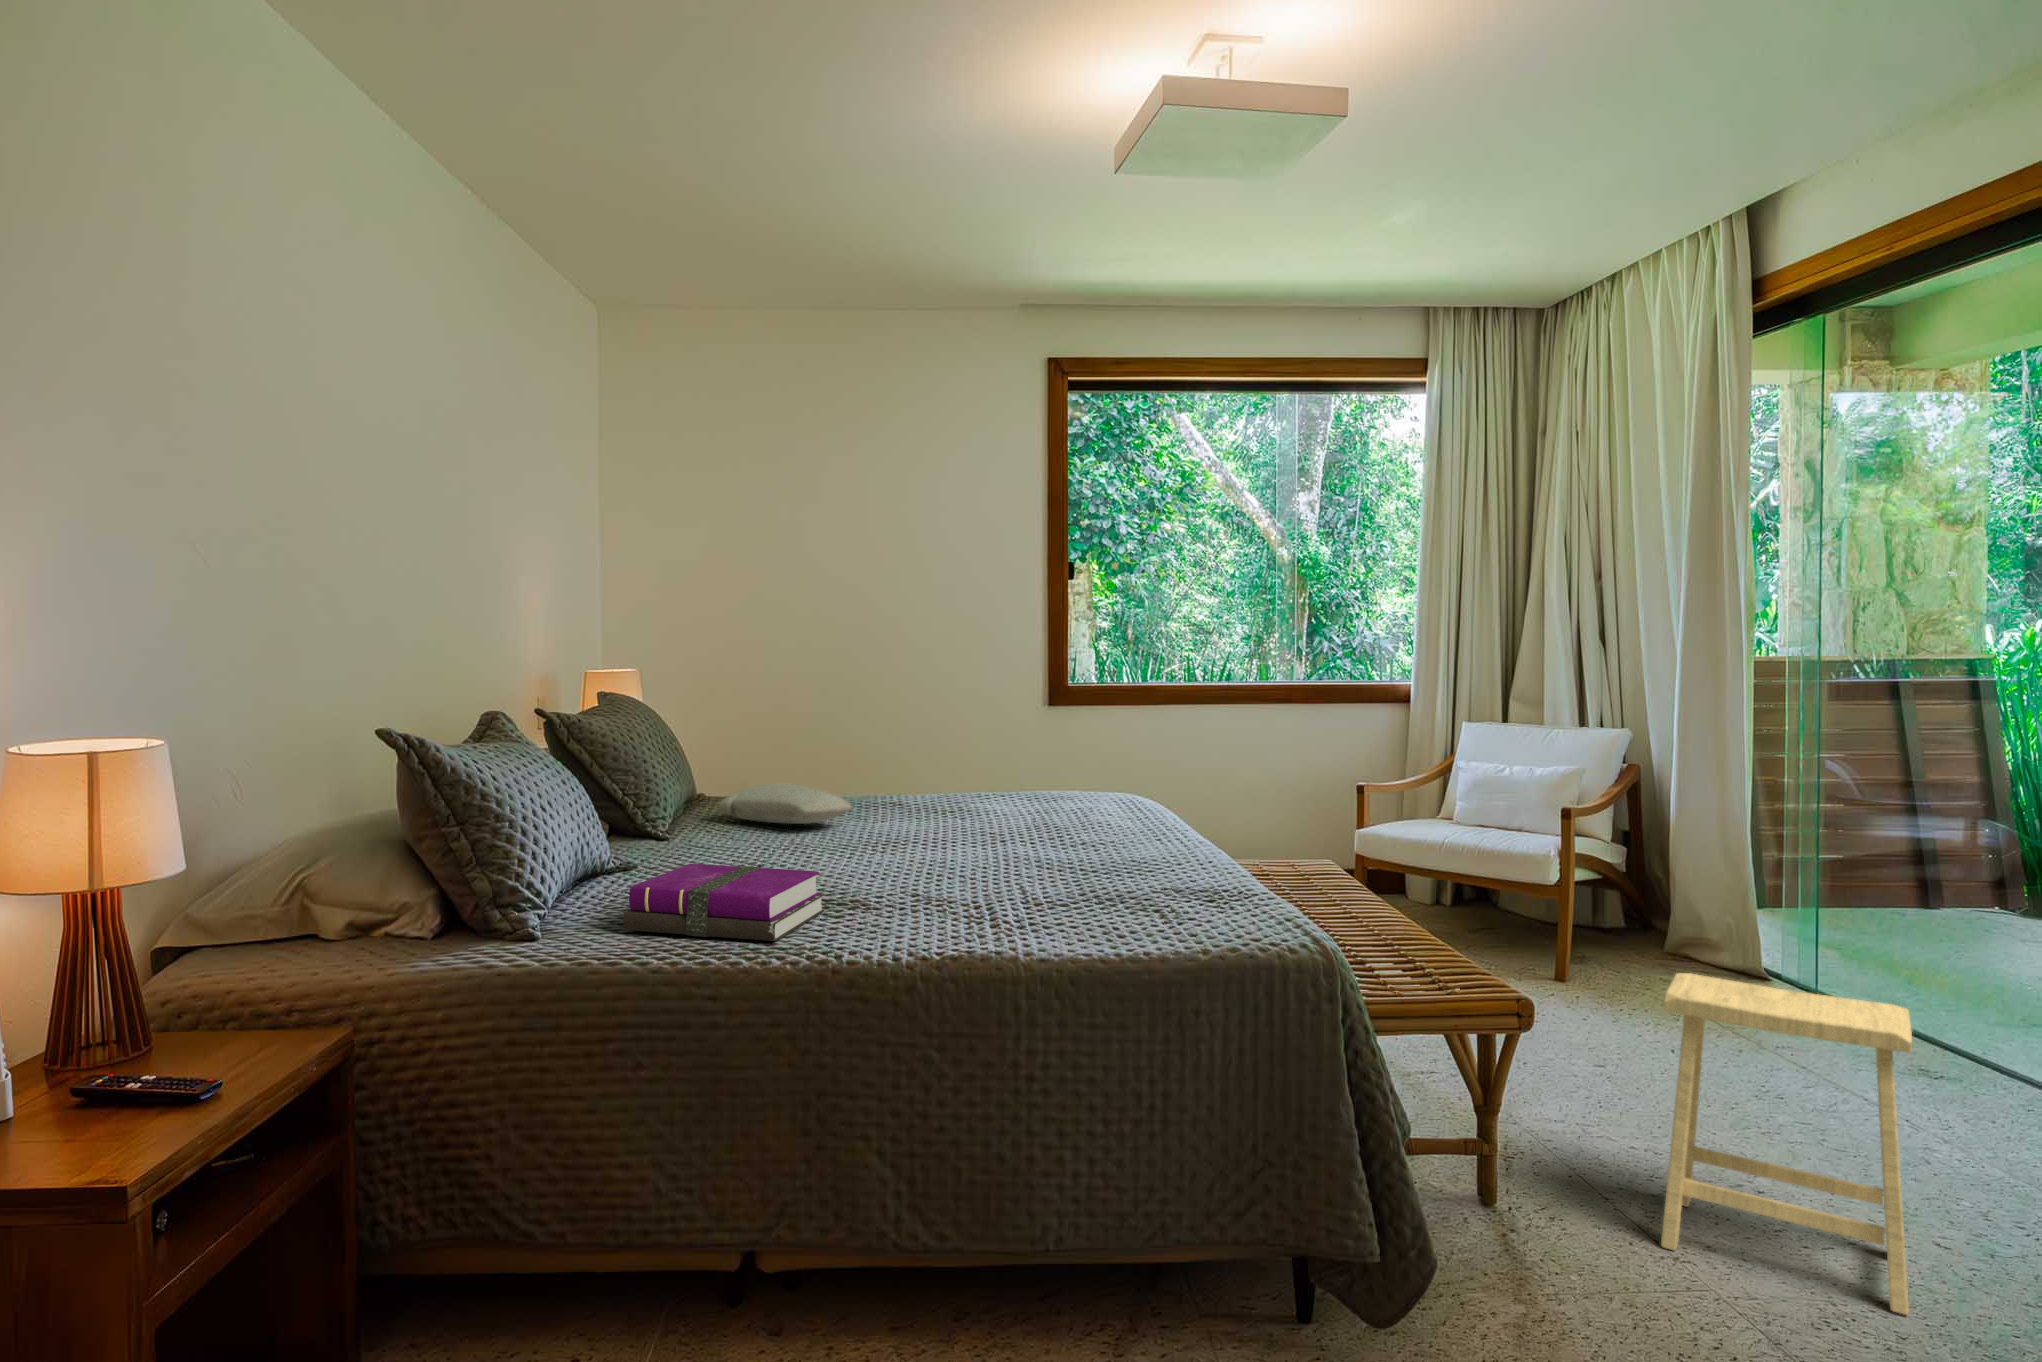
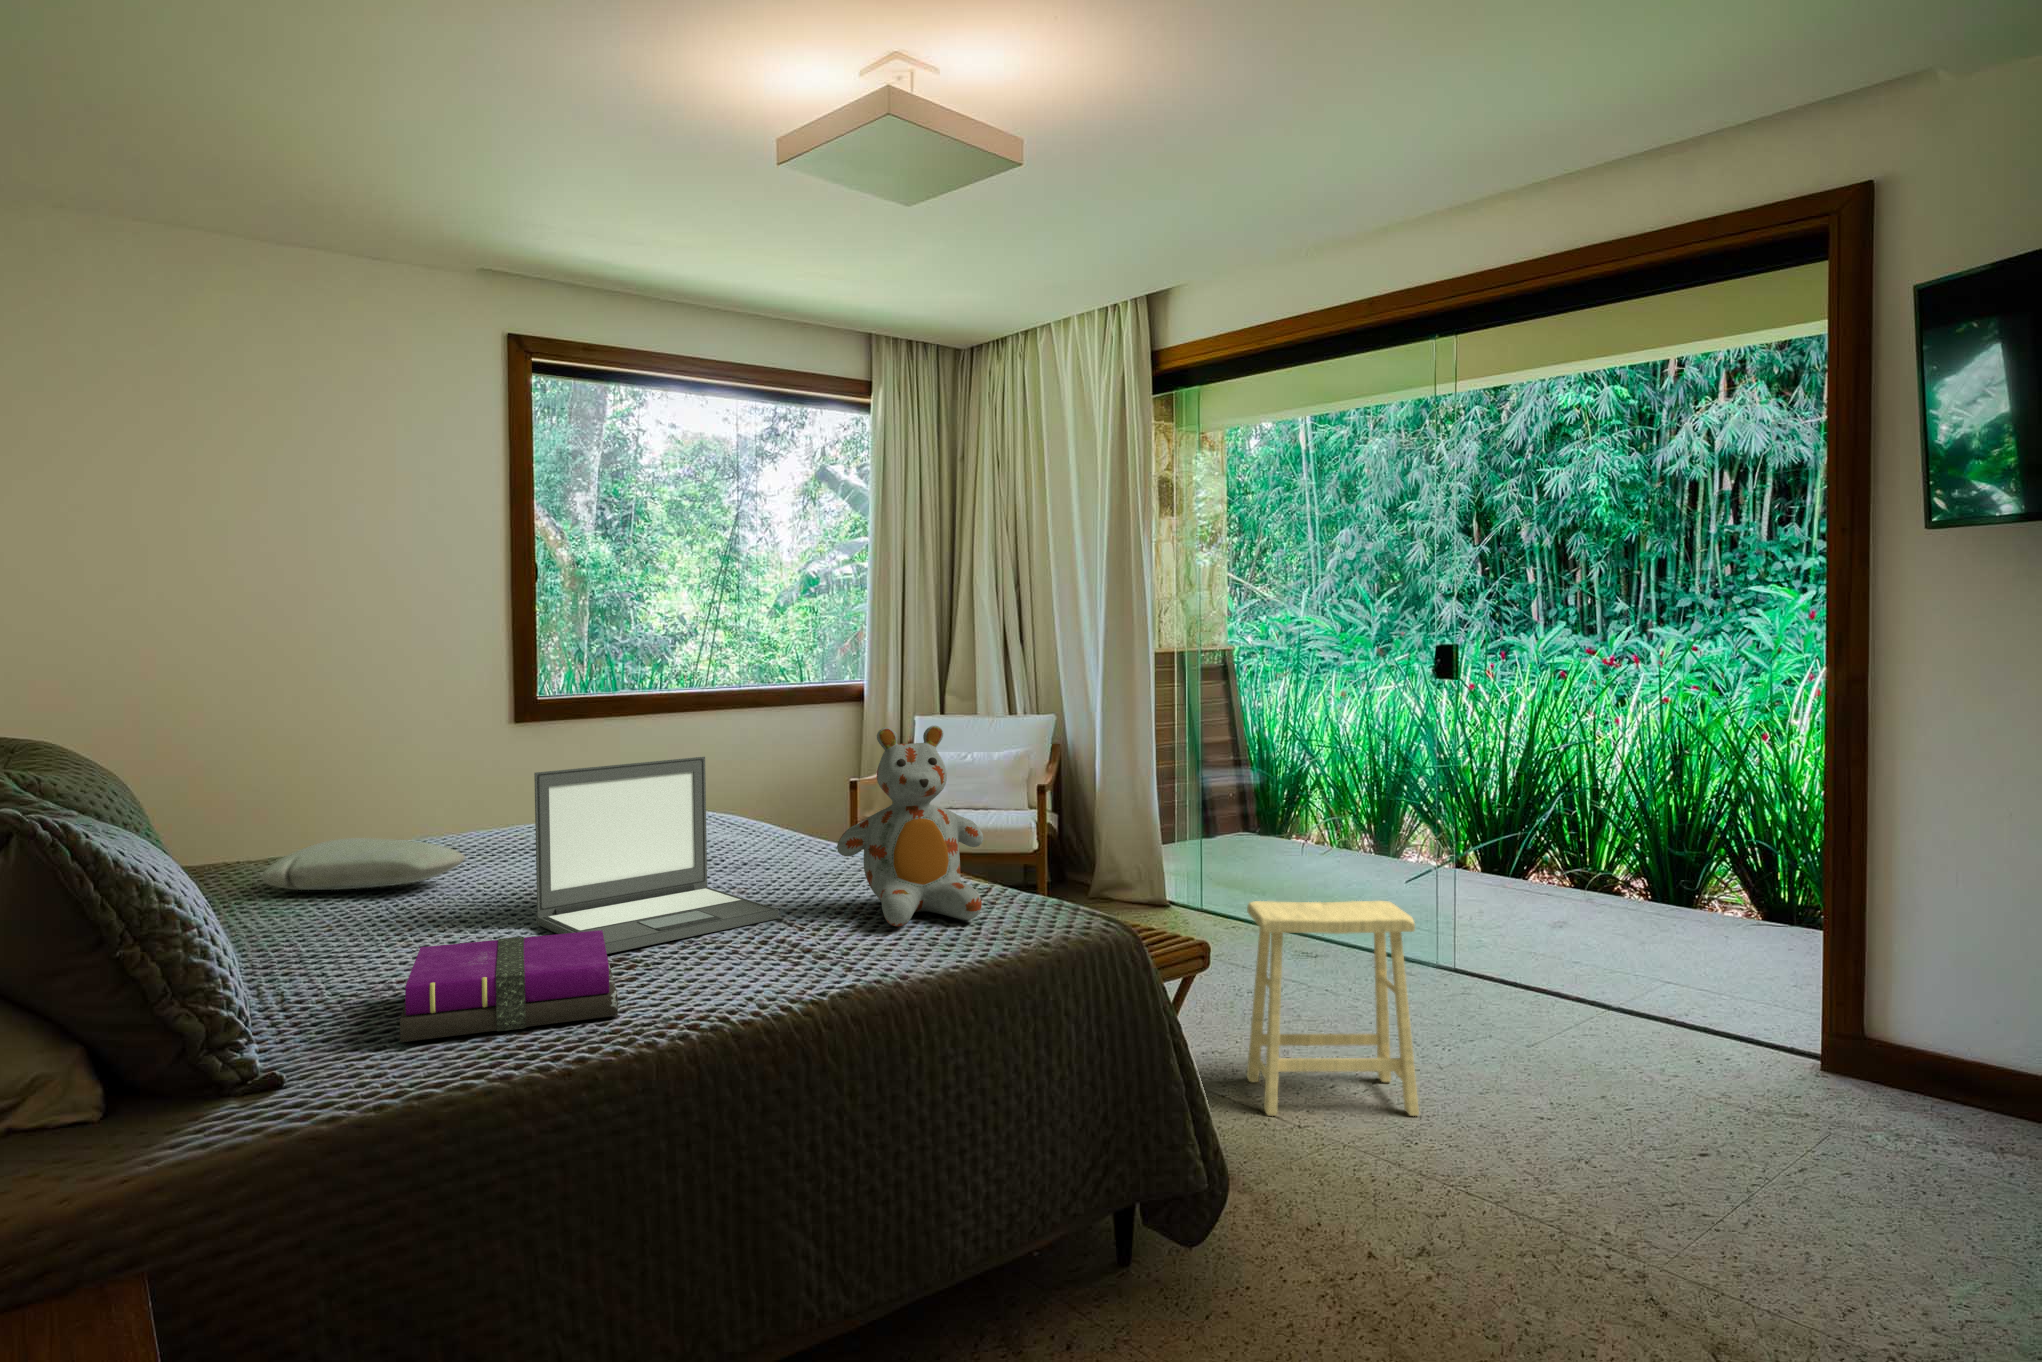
stuffed bear: none [1076,714,1232,920] -> present [837,726,983,926]
laptop: none [841,734,1022,896] -> present [534,757,779,954]

